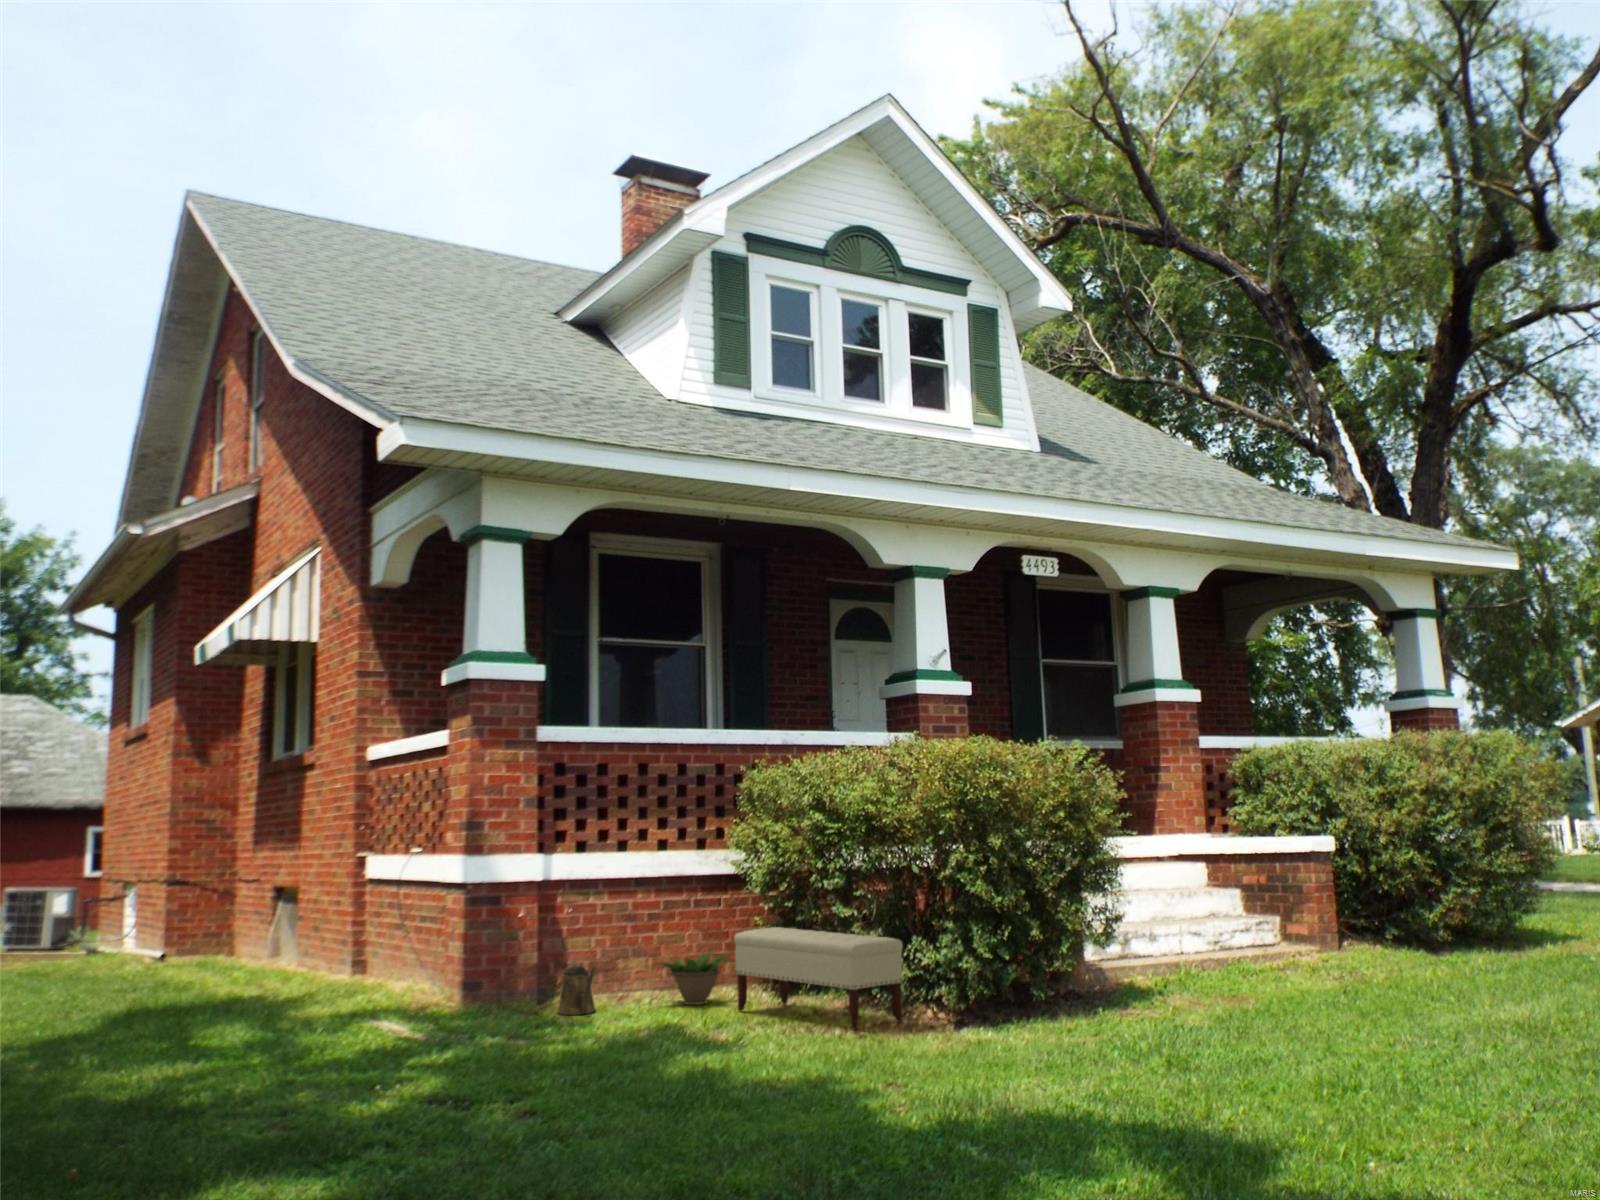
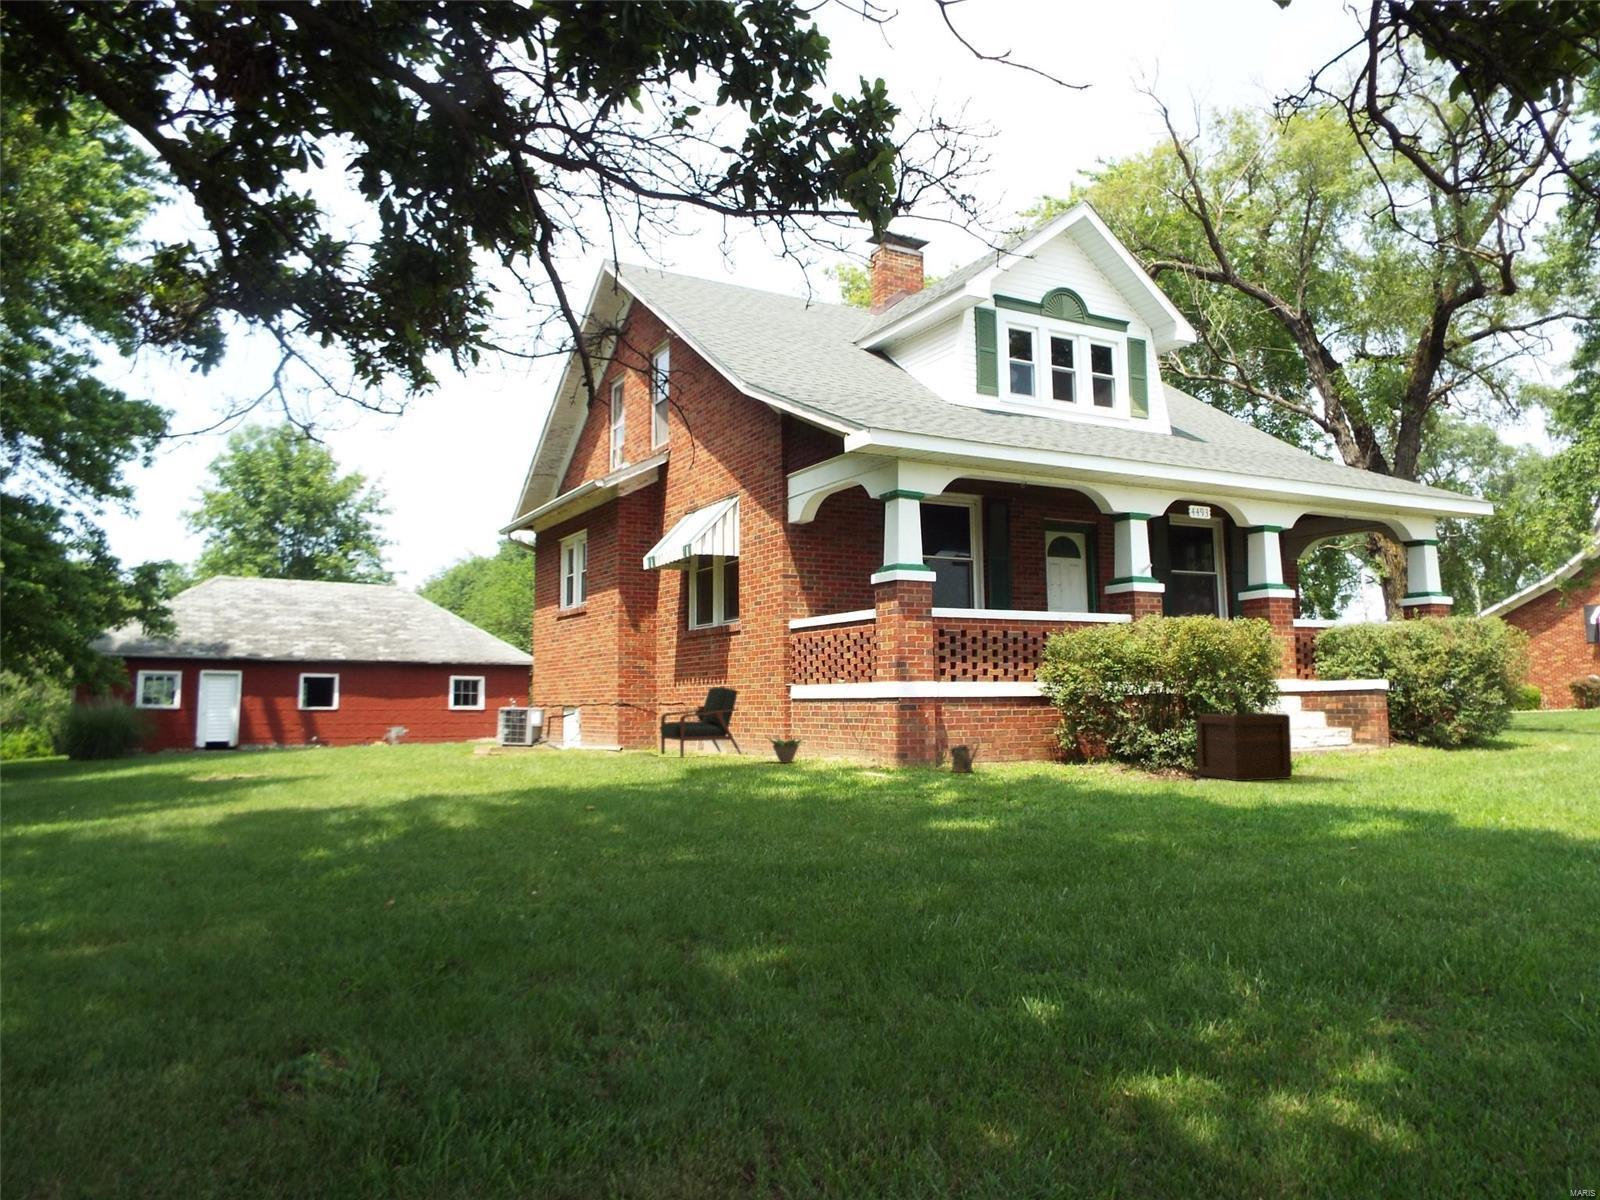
chair: none [178,852,308,972] -> present [660,687,741,757]
wooden crate: none [951,909,1105,1040] -> present [1196,712,1292,781]
bench: present [734,927,903,1030] -> none [1056,725,1166,778]
decorative plant: present [657,952,730,1005] -> present [768,738,801,763]

